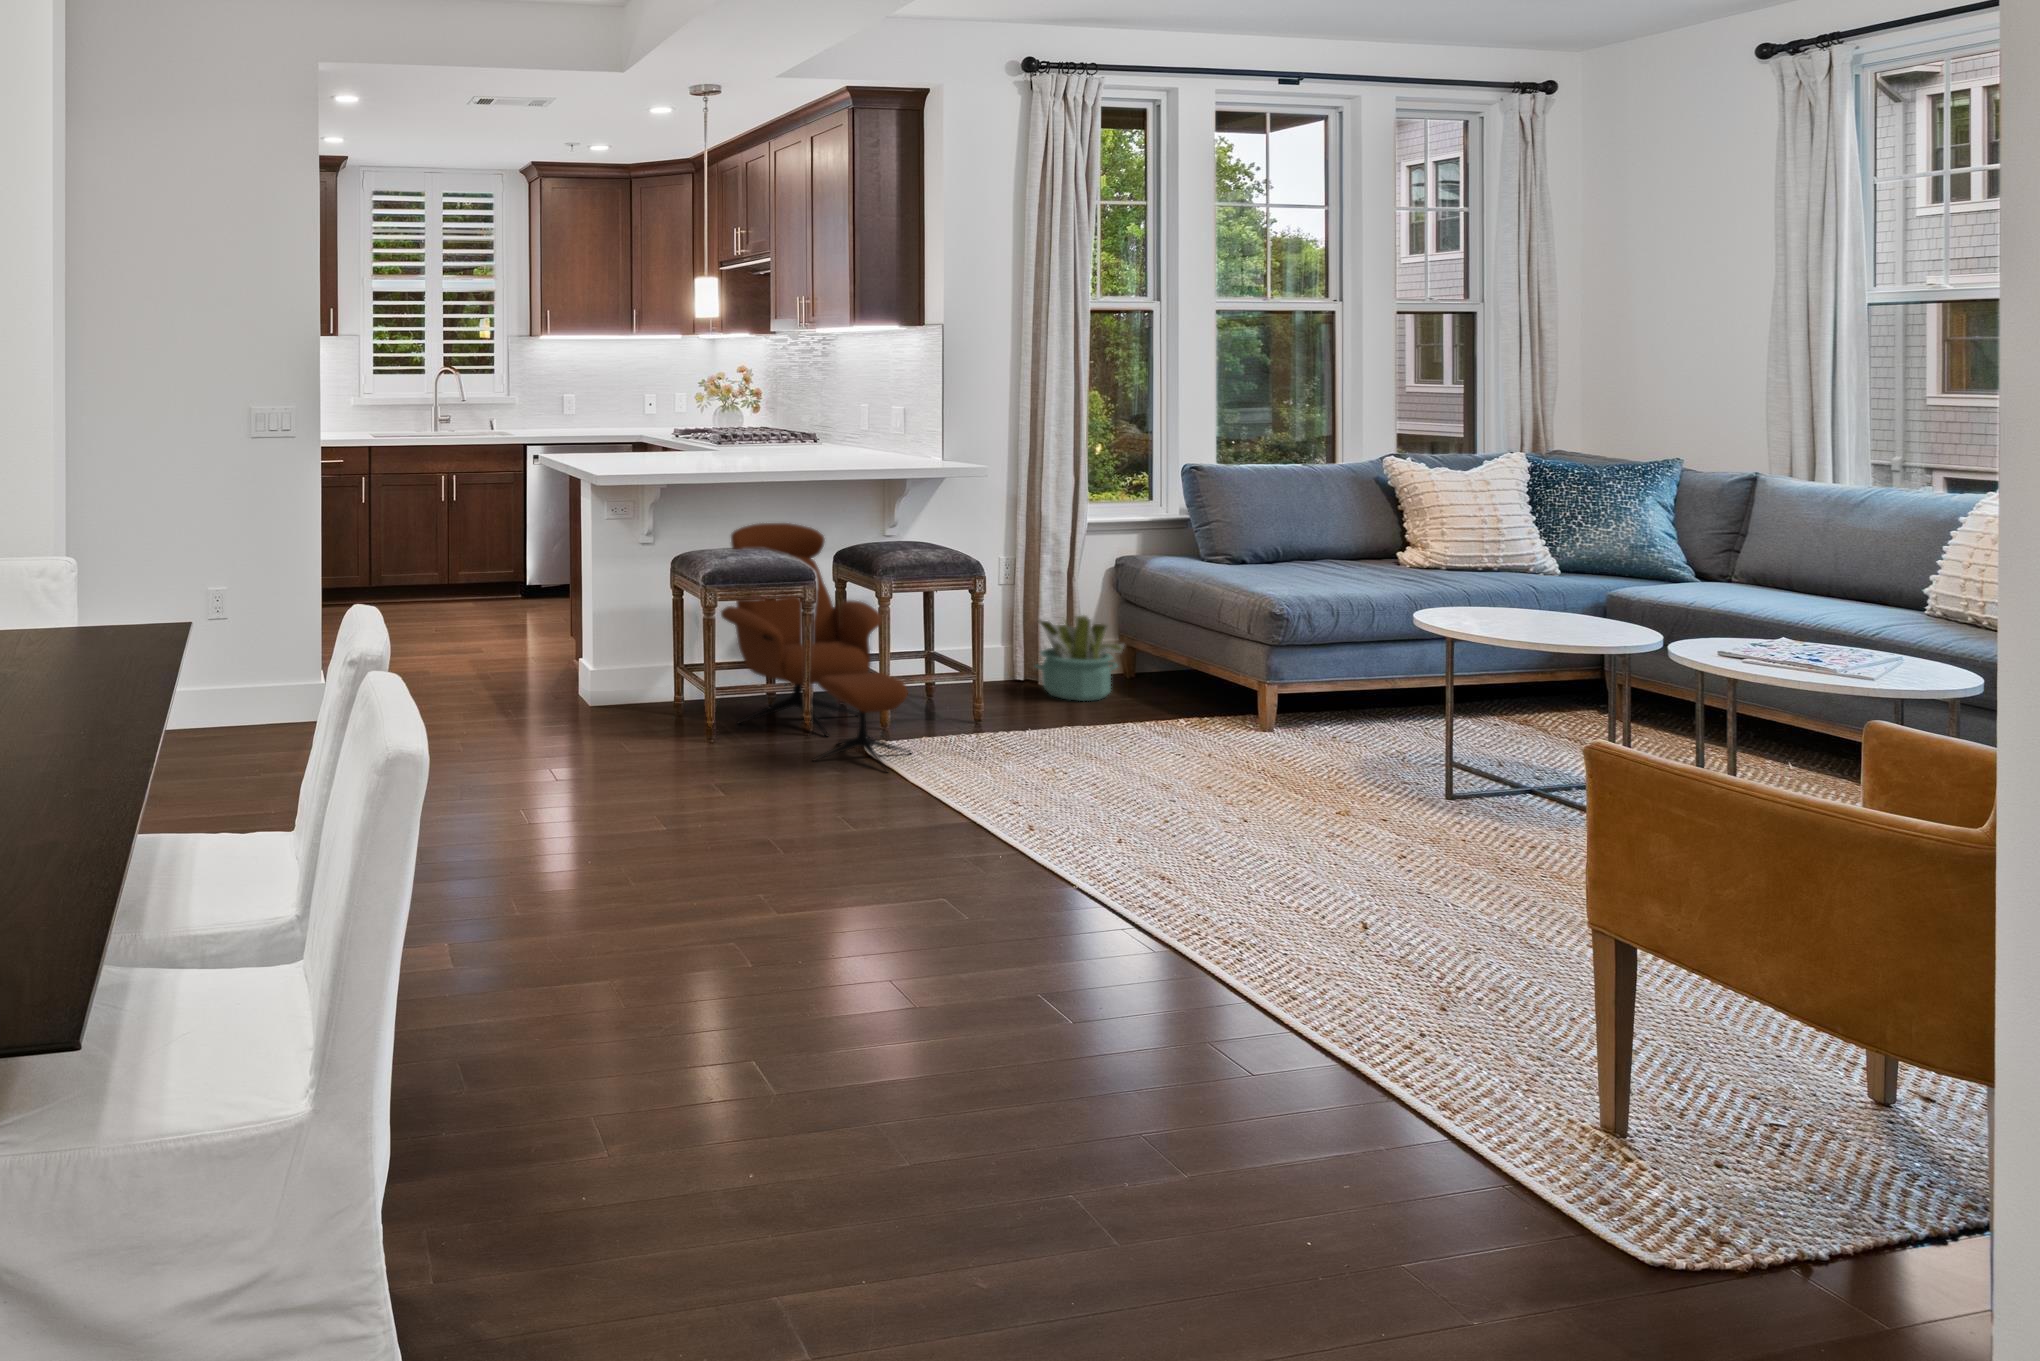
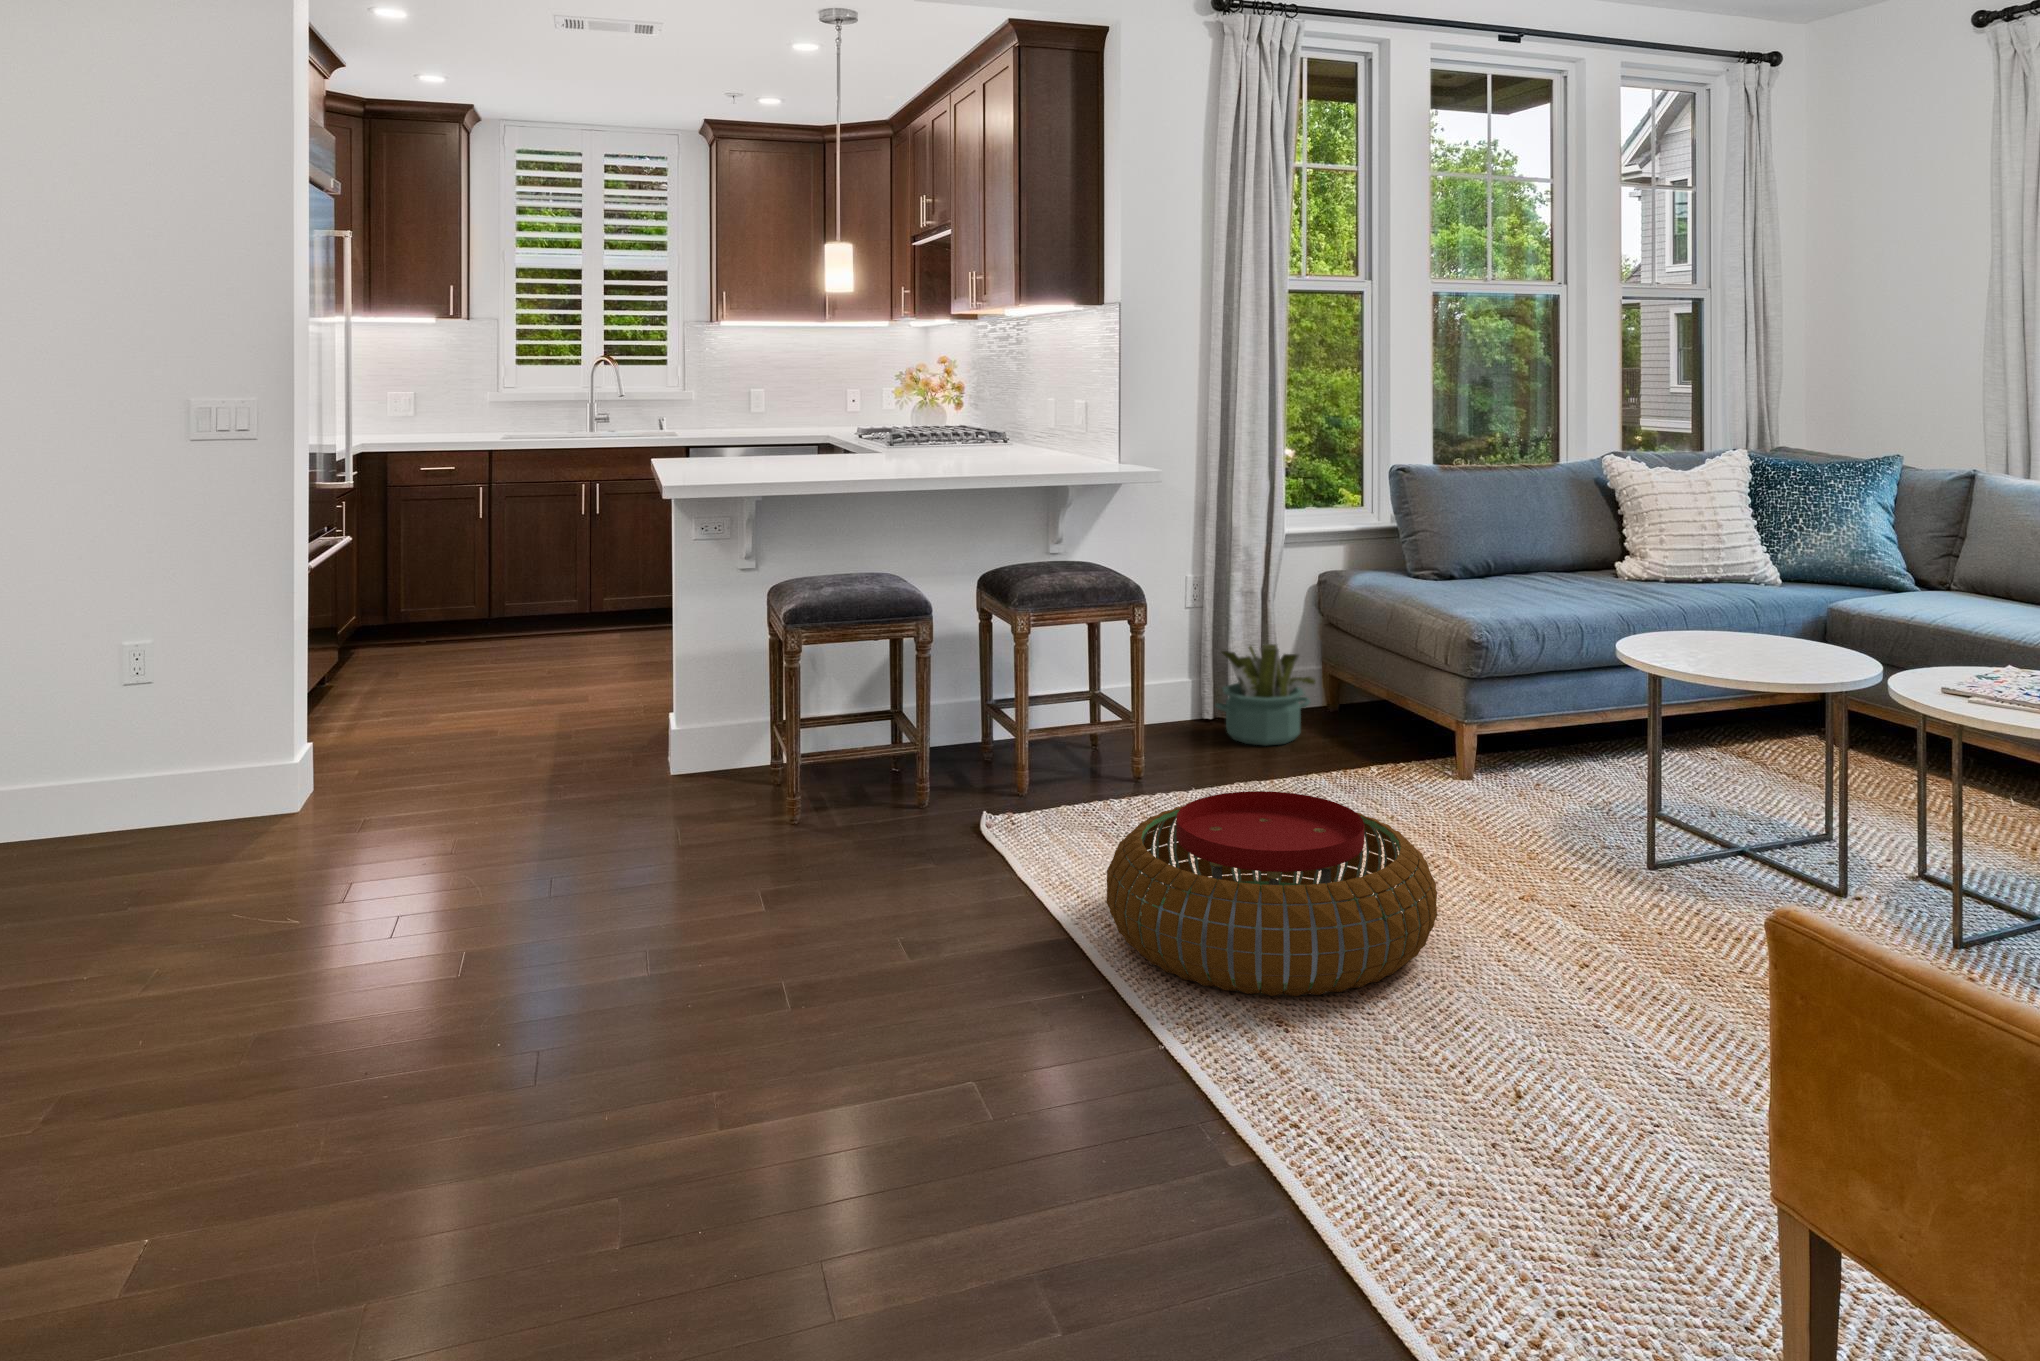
lounge chair: present [721,523,911,771] -> none [821,541,1037,860]
pouf: none [1002,721,1280,868] -> present [1106,791,1437,996]

